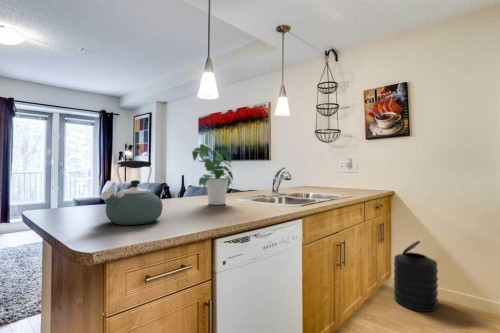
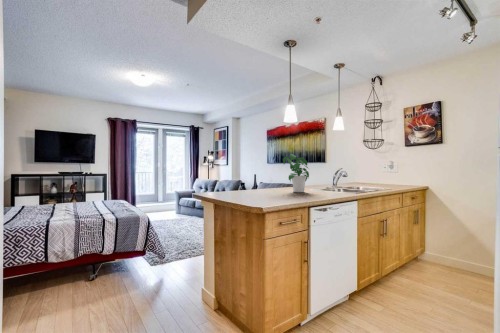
kettle: present [101,160,163,225] -> none [249,166,277,199]
trash can: present [394,241,438,312] -> none [429,224,466,277]

